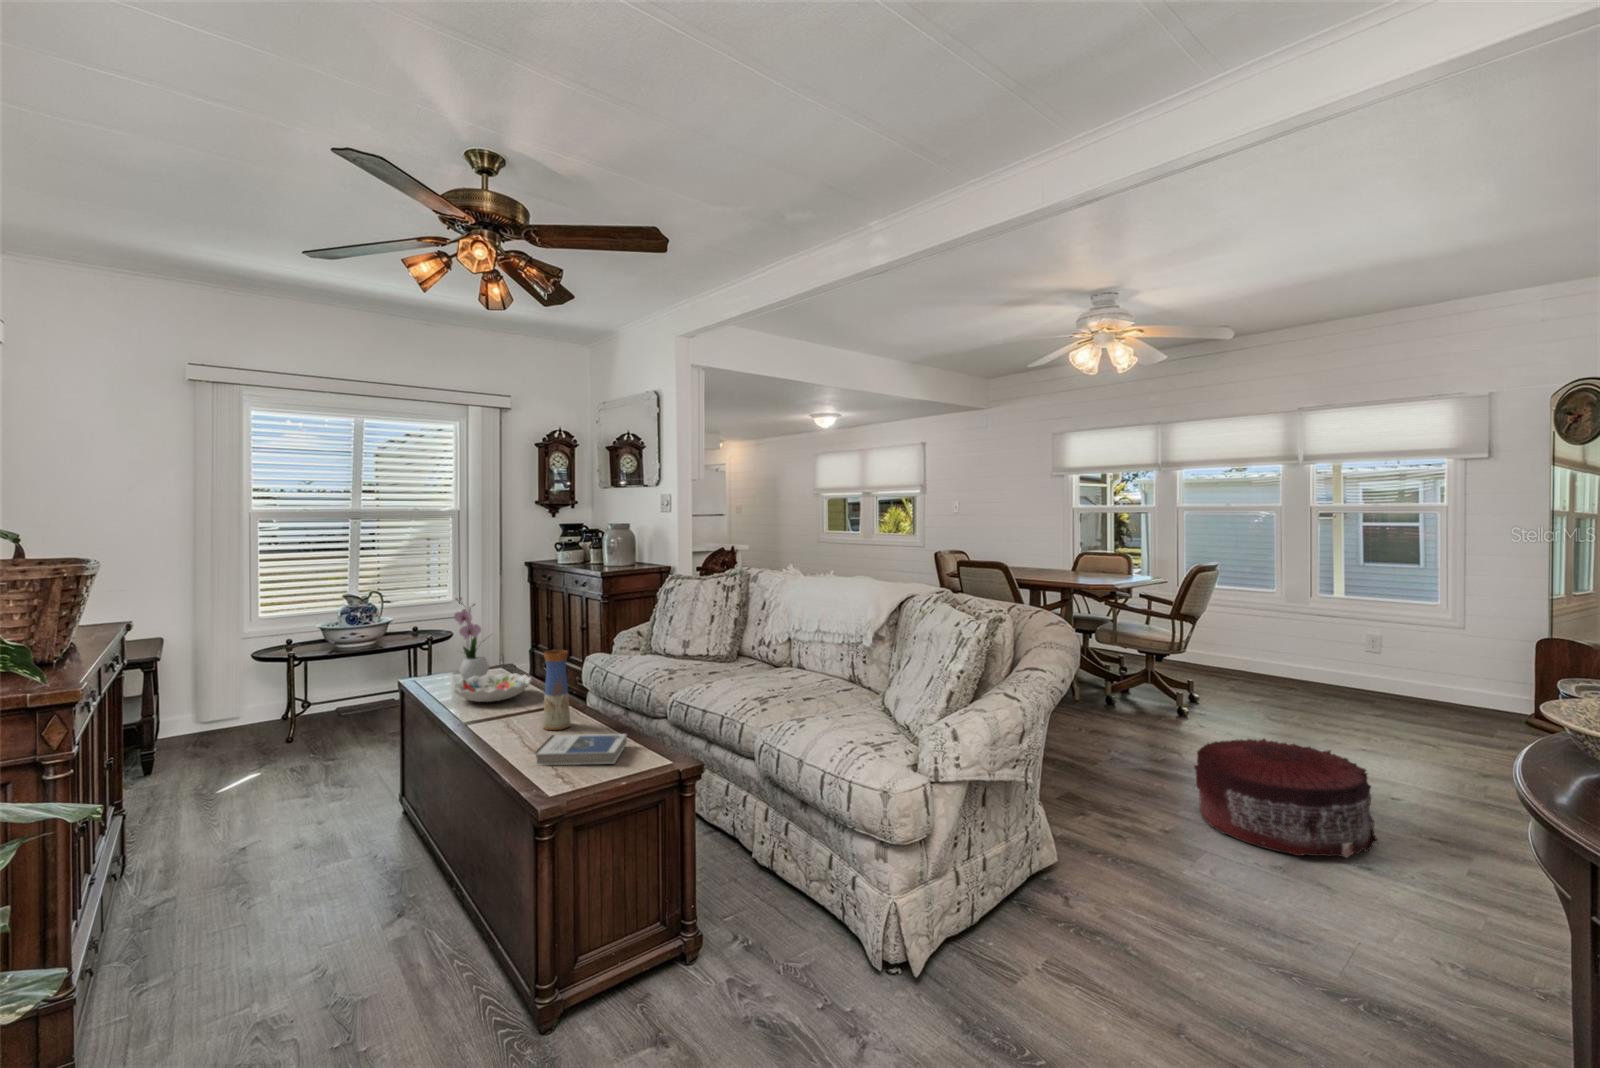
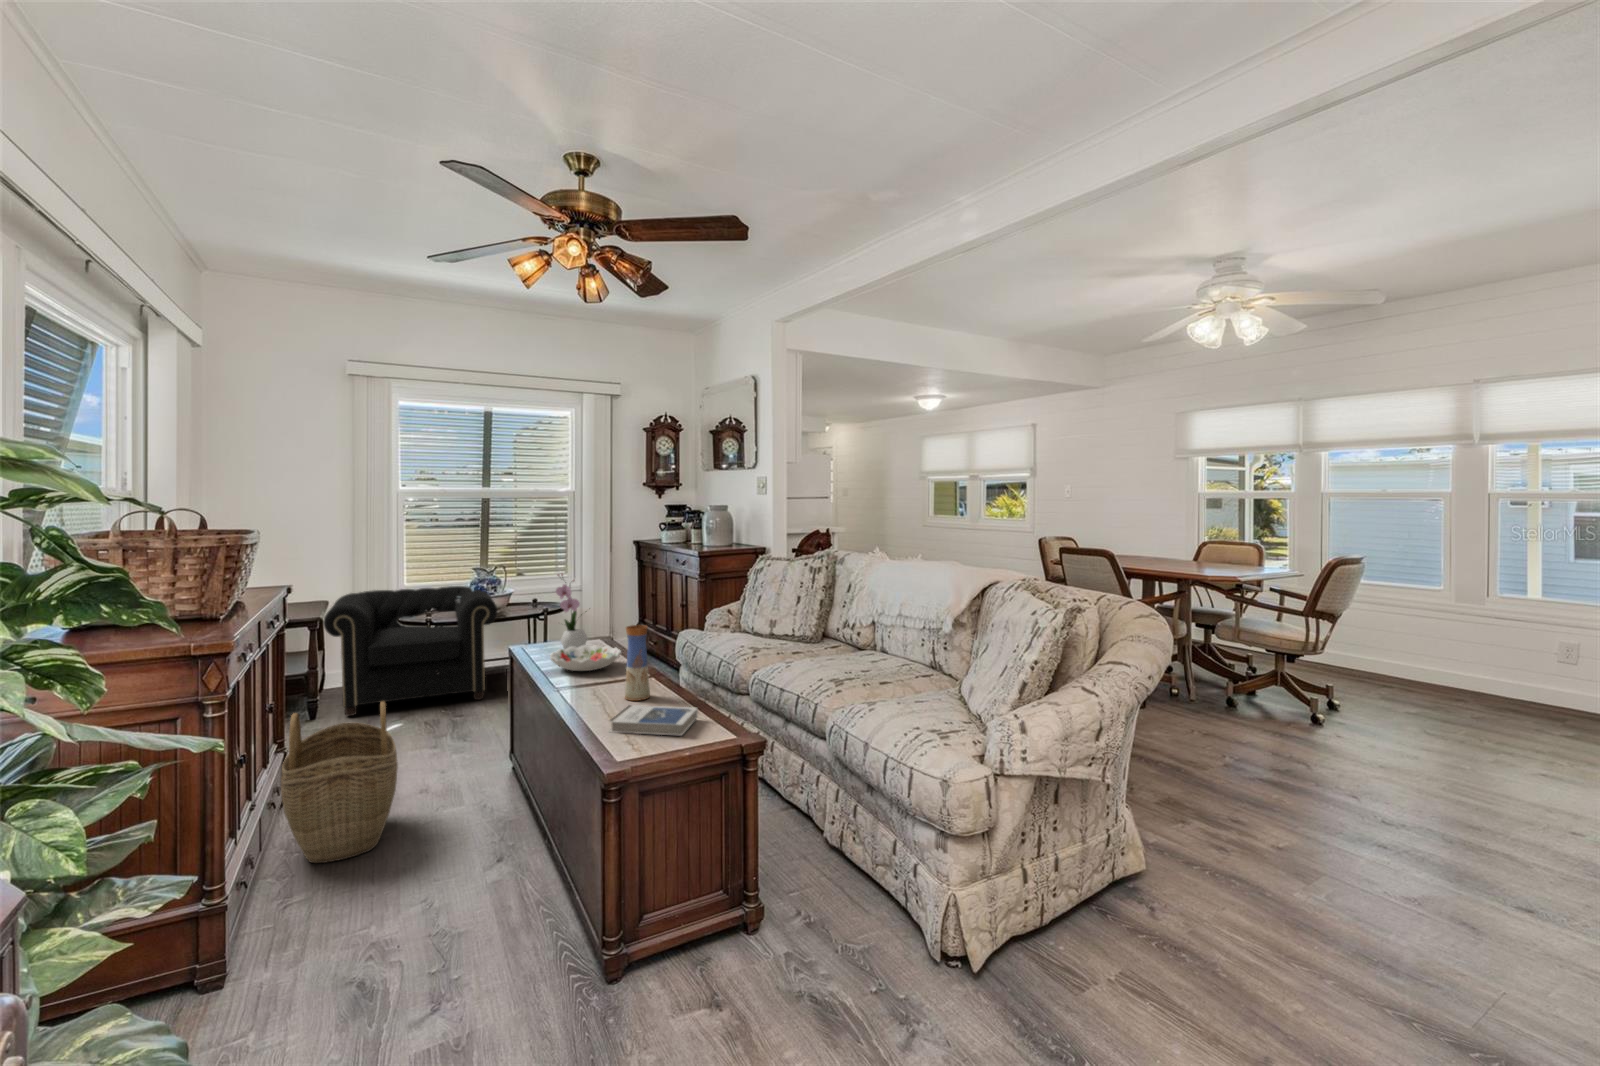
armchair: none [160,614,374,767] -> present [323,586,498,716]
pouf: present [1194,739,1378,857] -> none [1316,753,1548,897]
woven basket: none [130,747,272,940] -> present [281,701,398,863]

